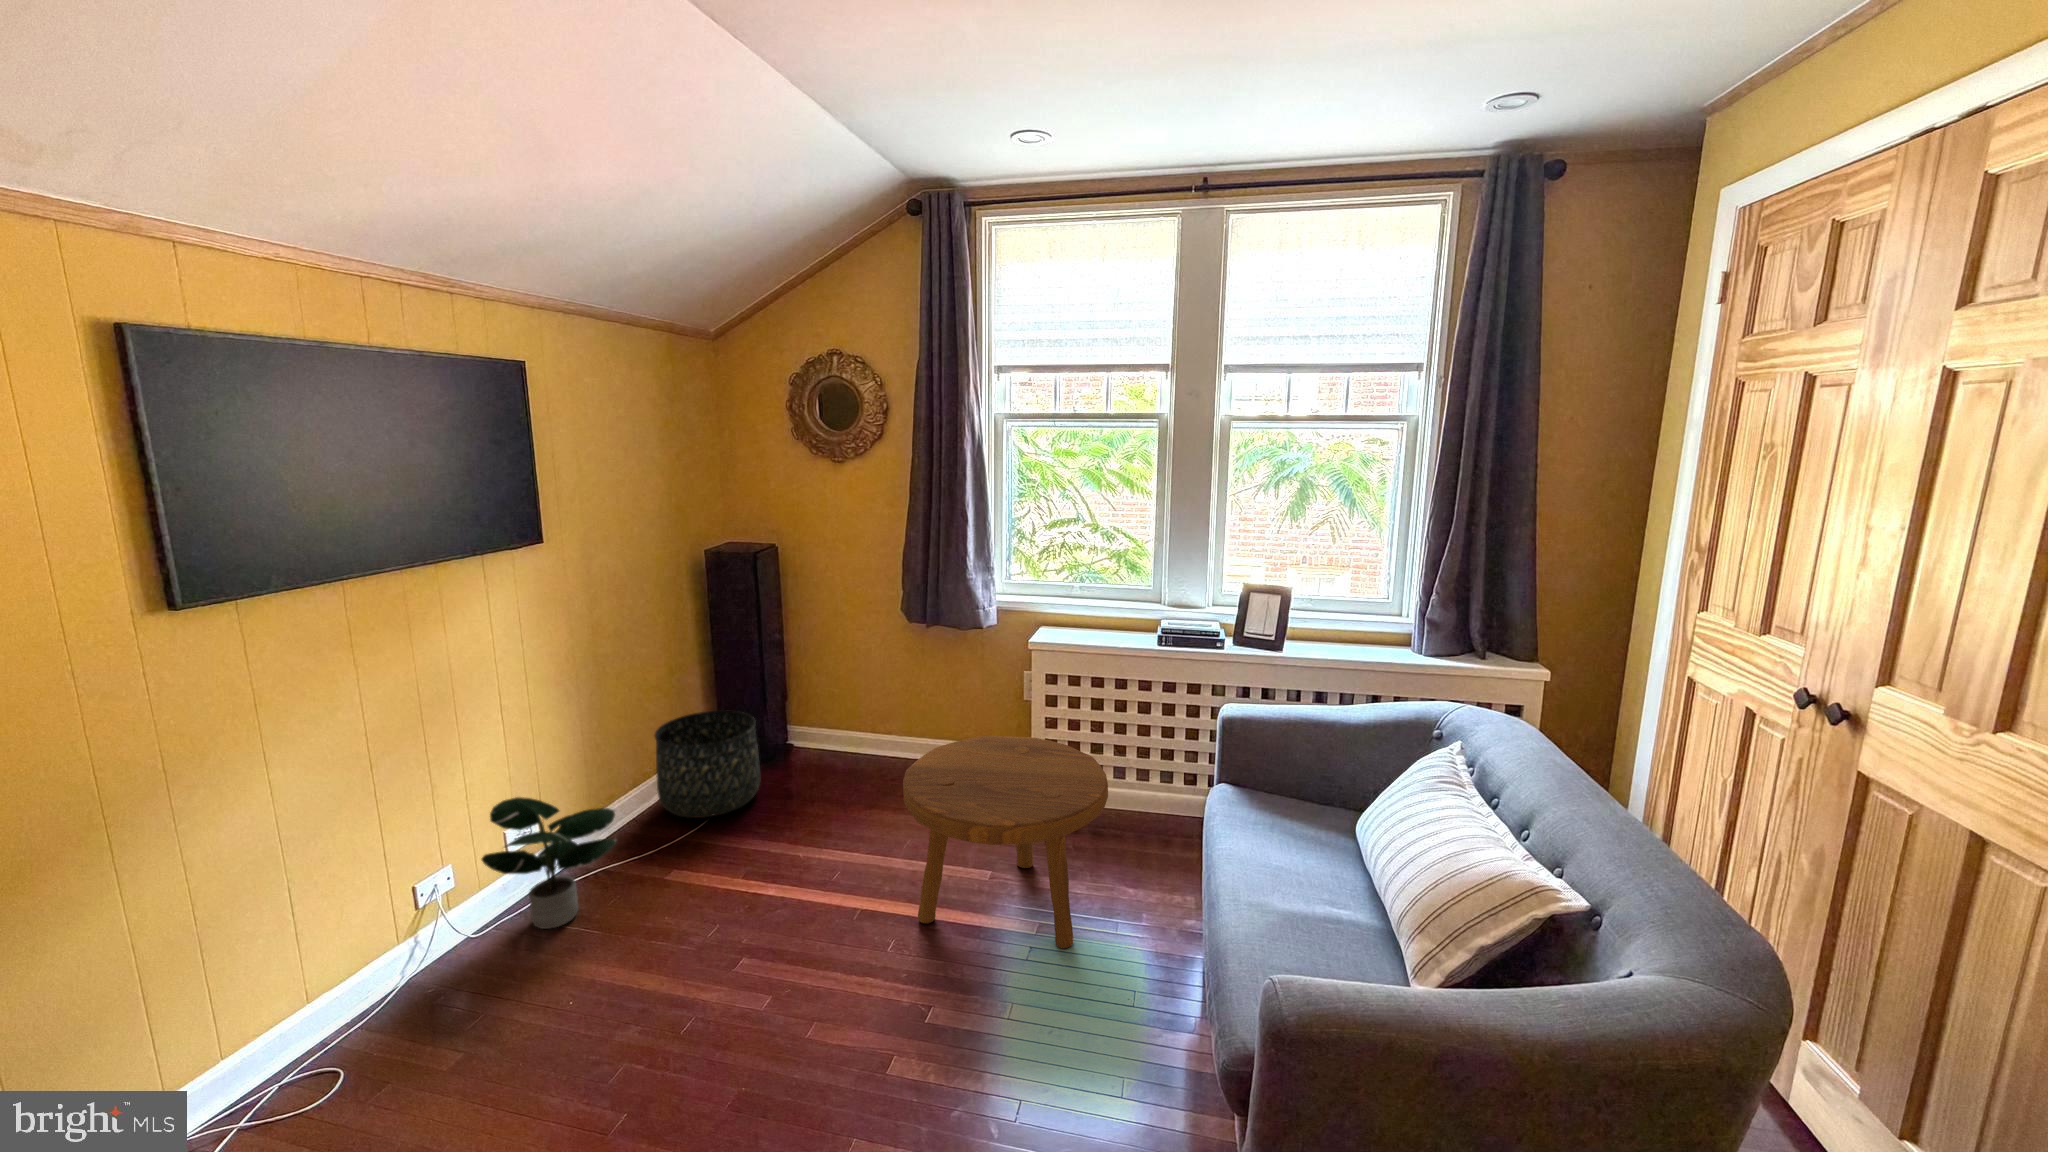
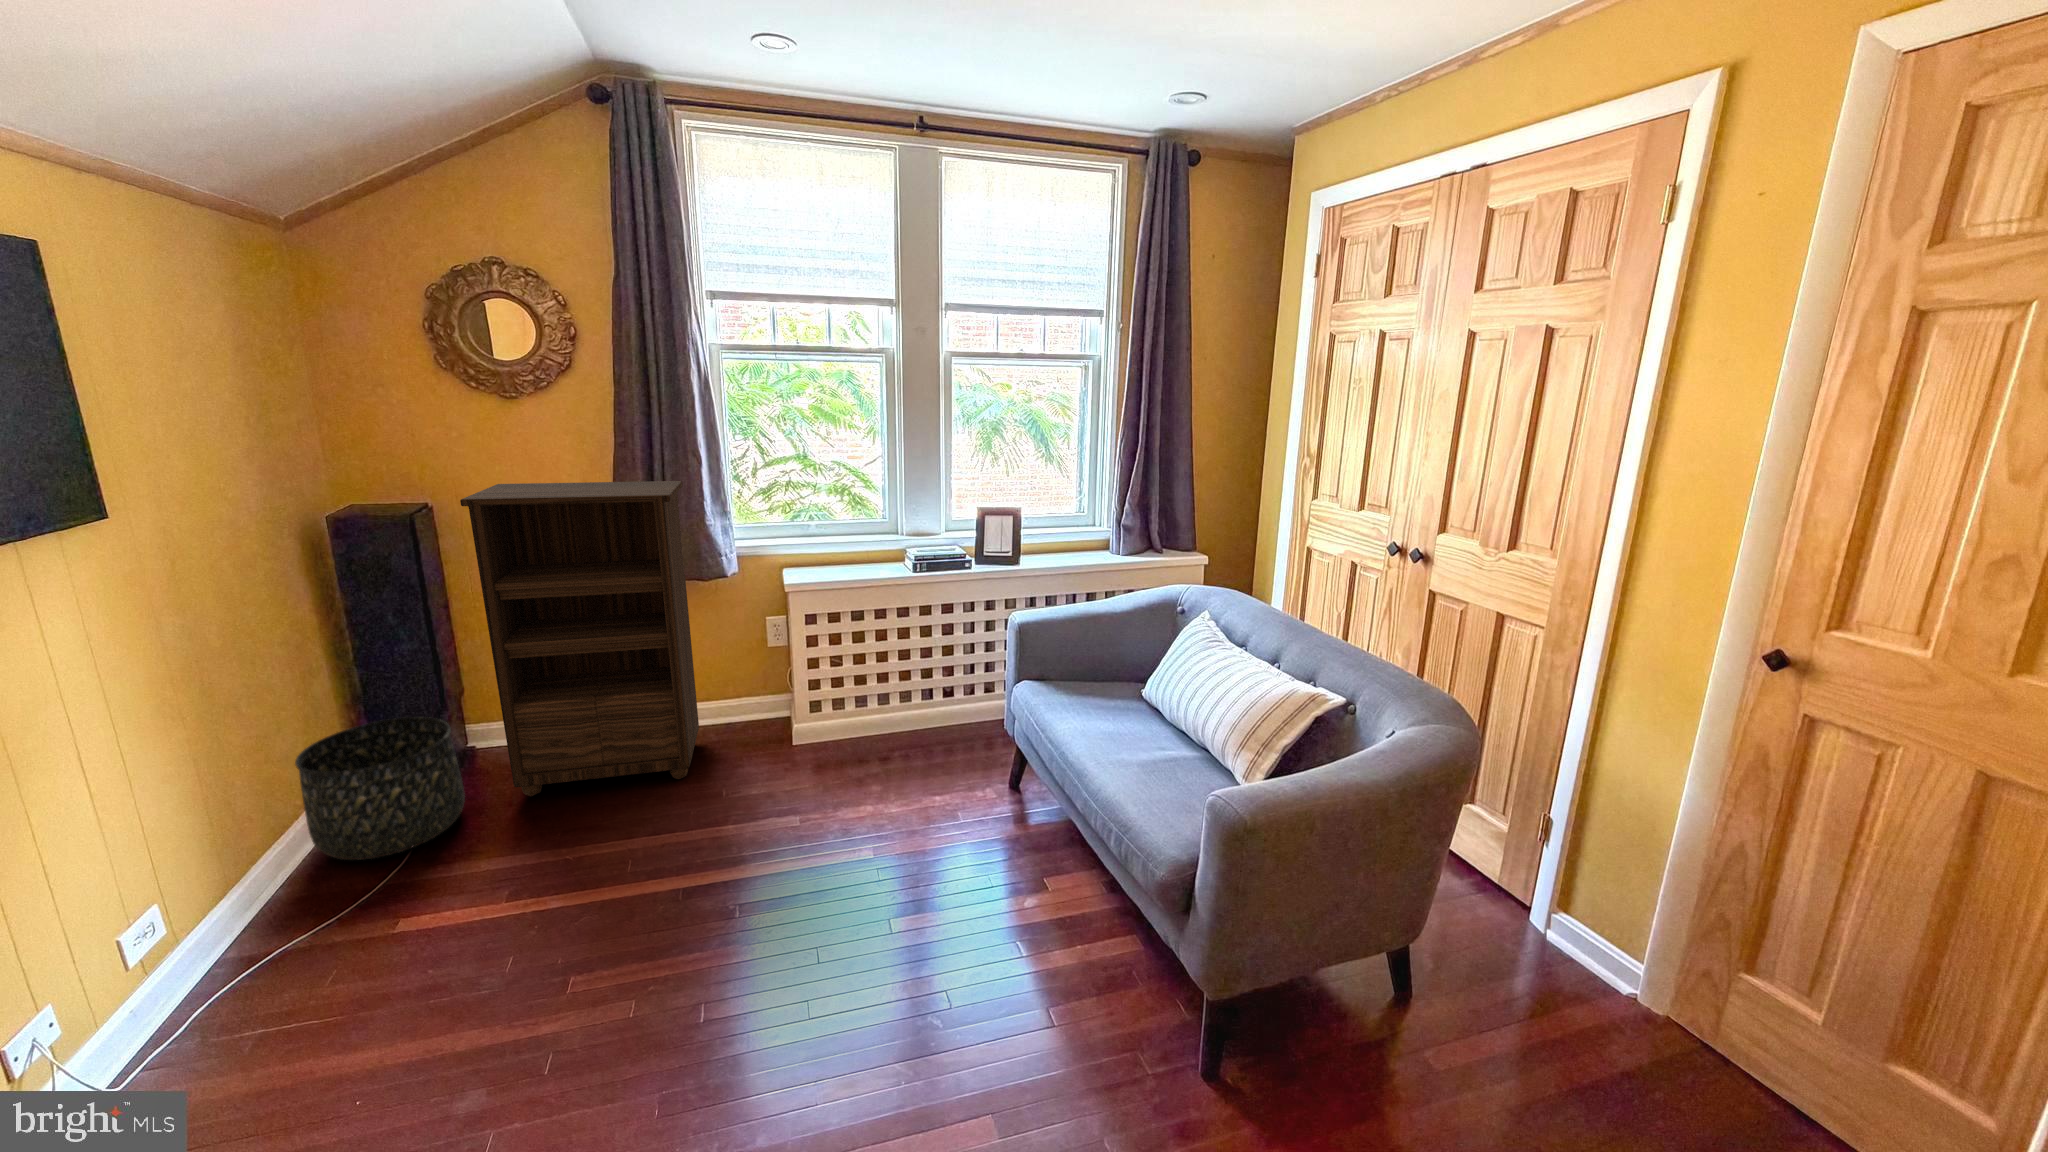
bookshelf: none [777,531,952,809] -> present [460,481,699,796]
footstool: present [903,736,1108,948] -> none [713,676,927,881]
potted plant: present [482,797,616,929] -> none [86,867,323,1047]

